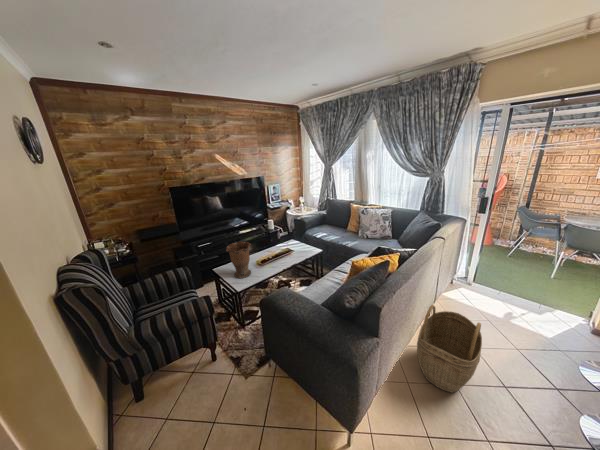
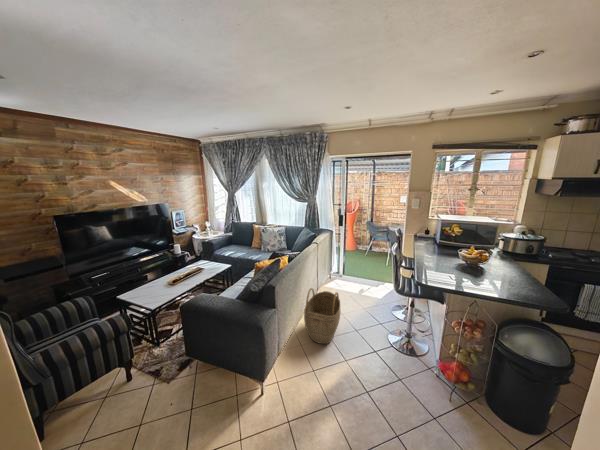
vase: present [226,242,251,278] -> none [137,263,164,298]

